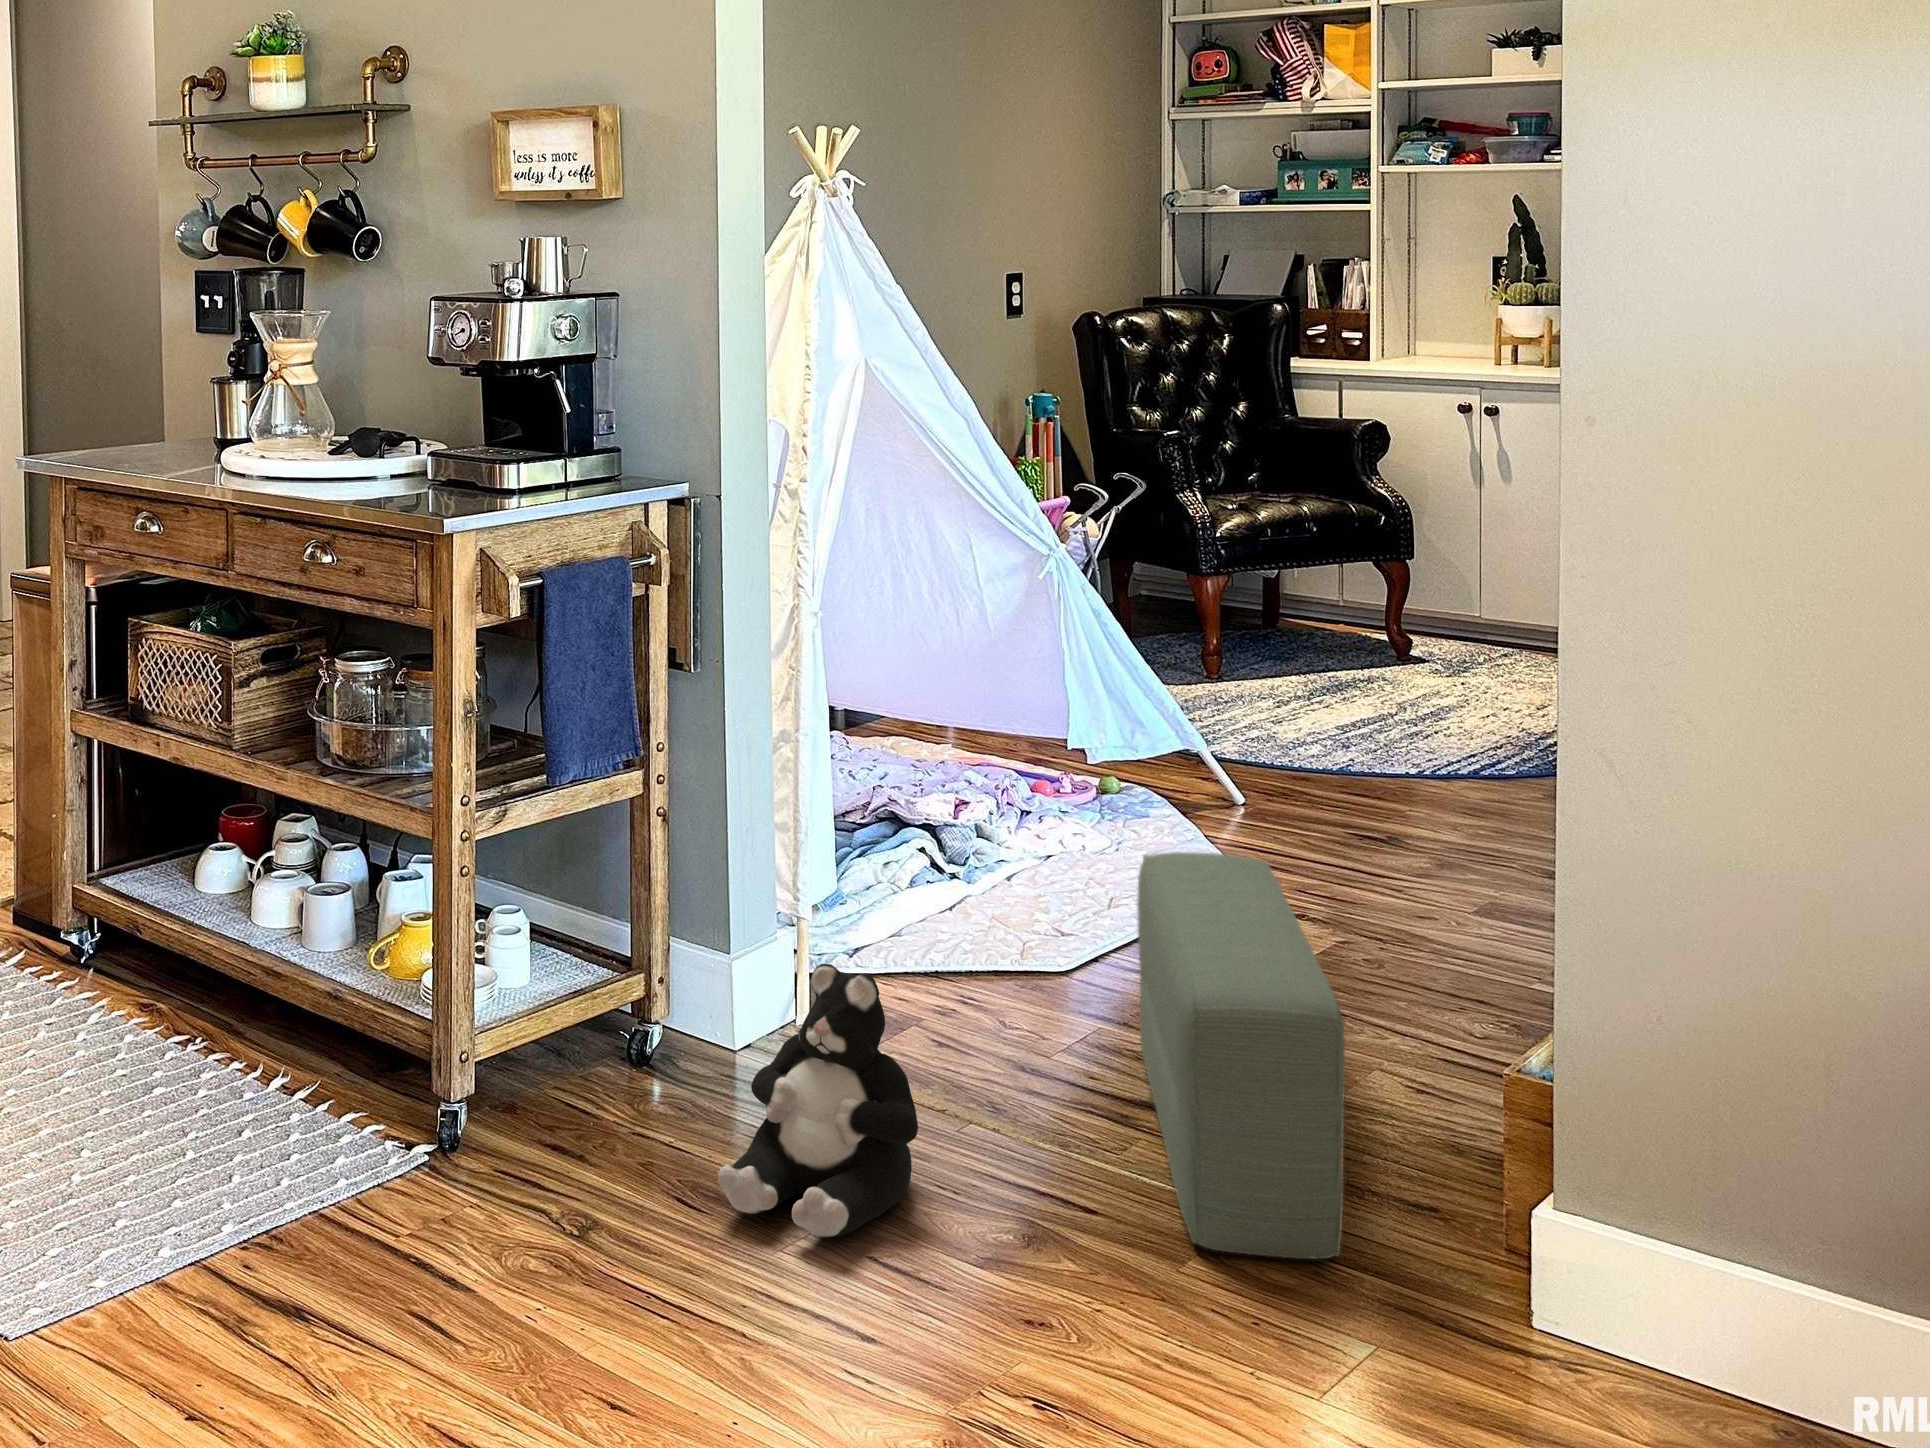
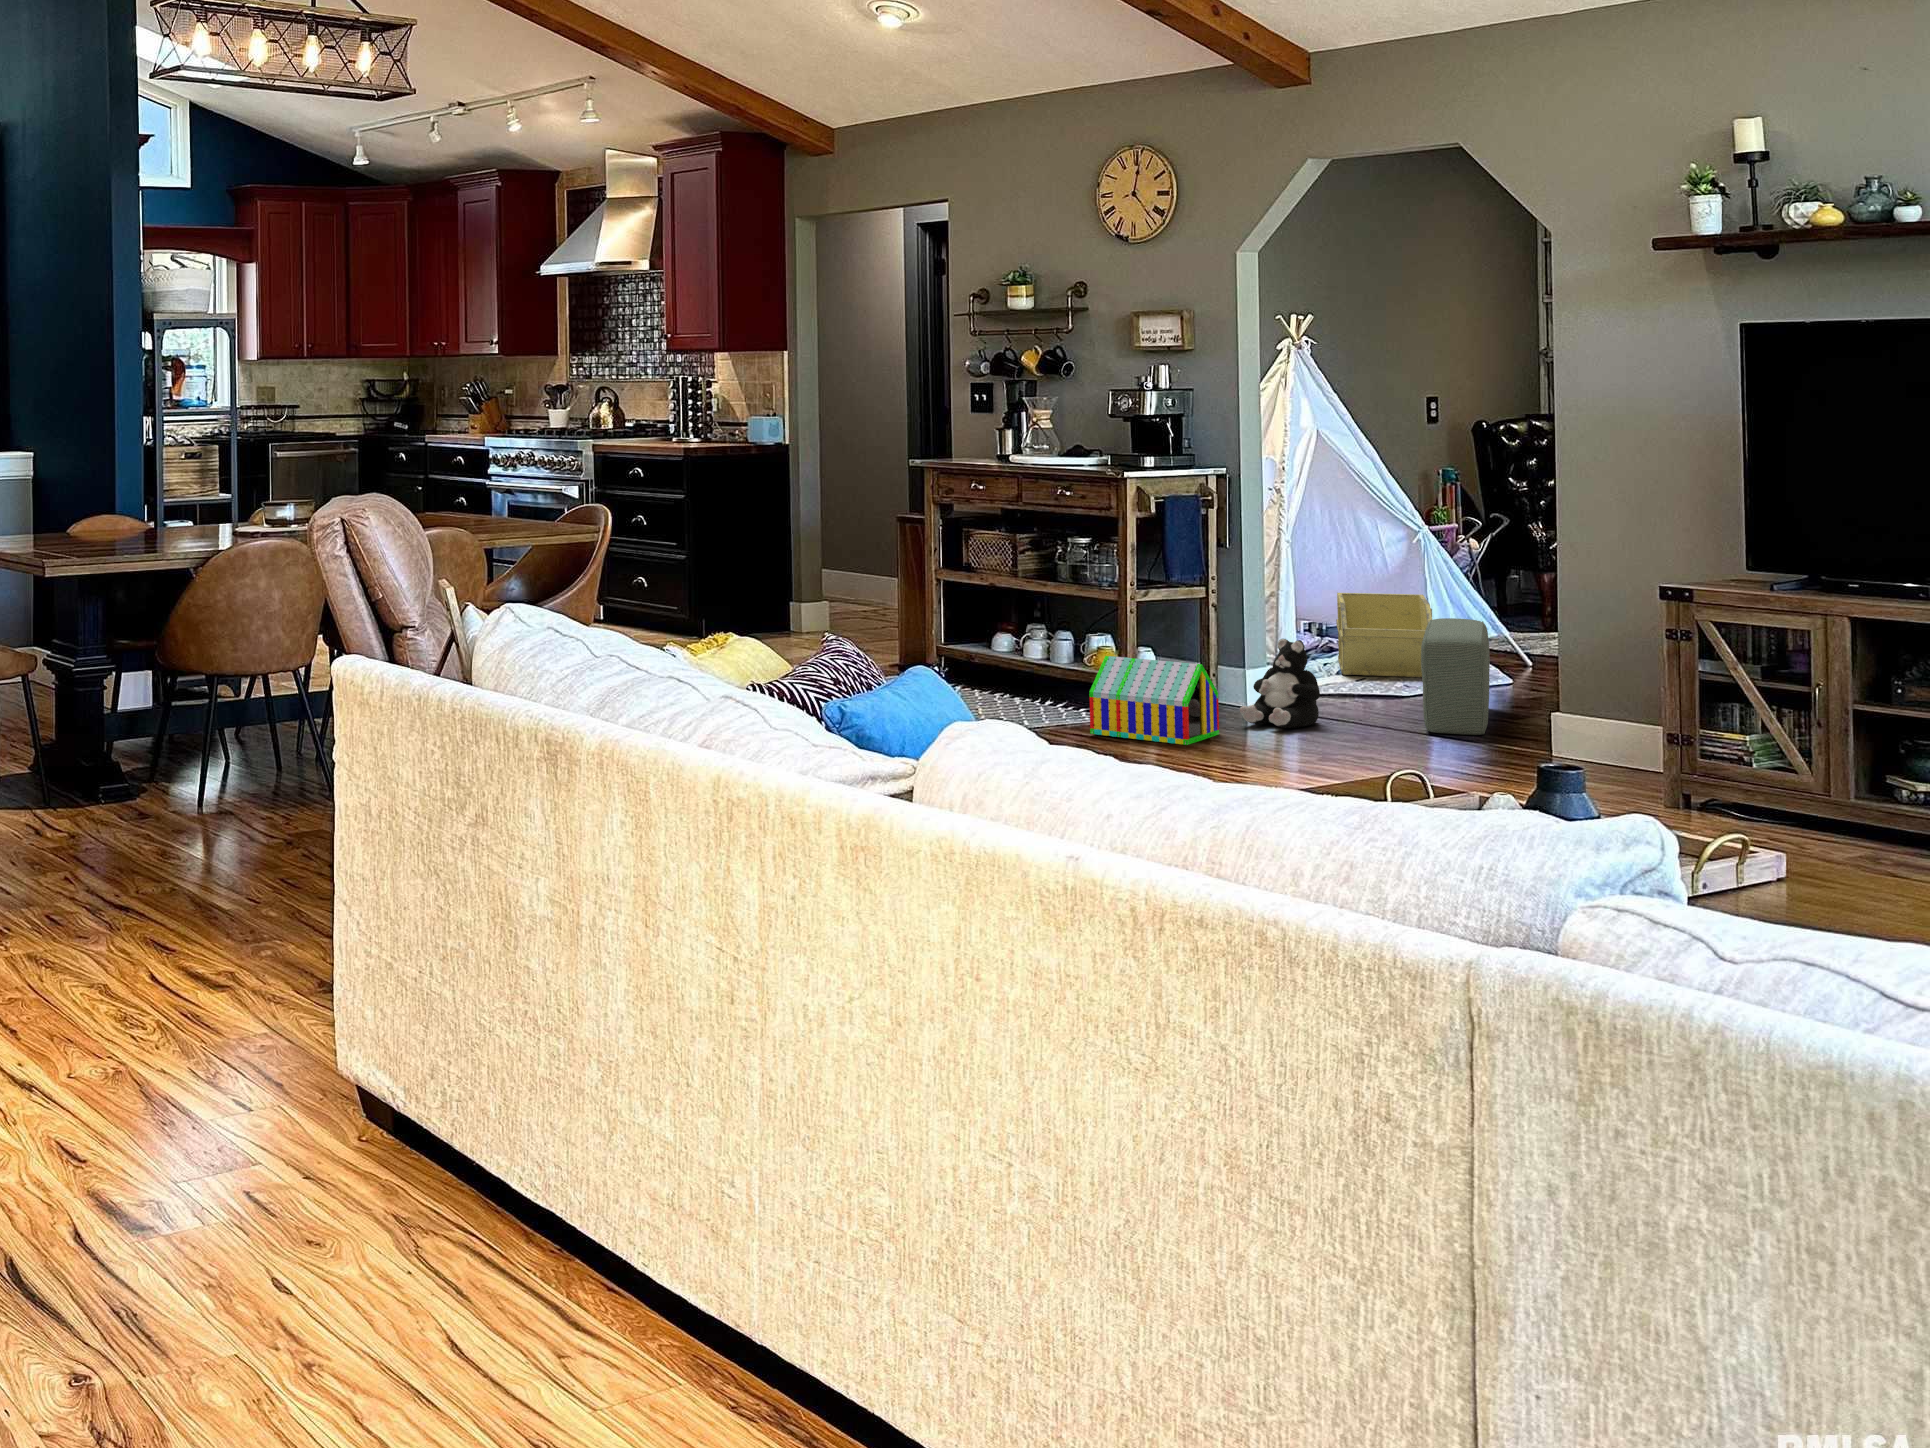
storage bin: none [894,684,1106,892] -> present [1336,593,1432,677]
toy house: none [315,1064,664,1386] -> present [1089,656,1219,745]

